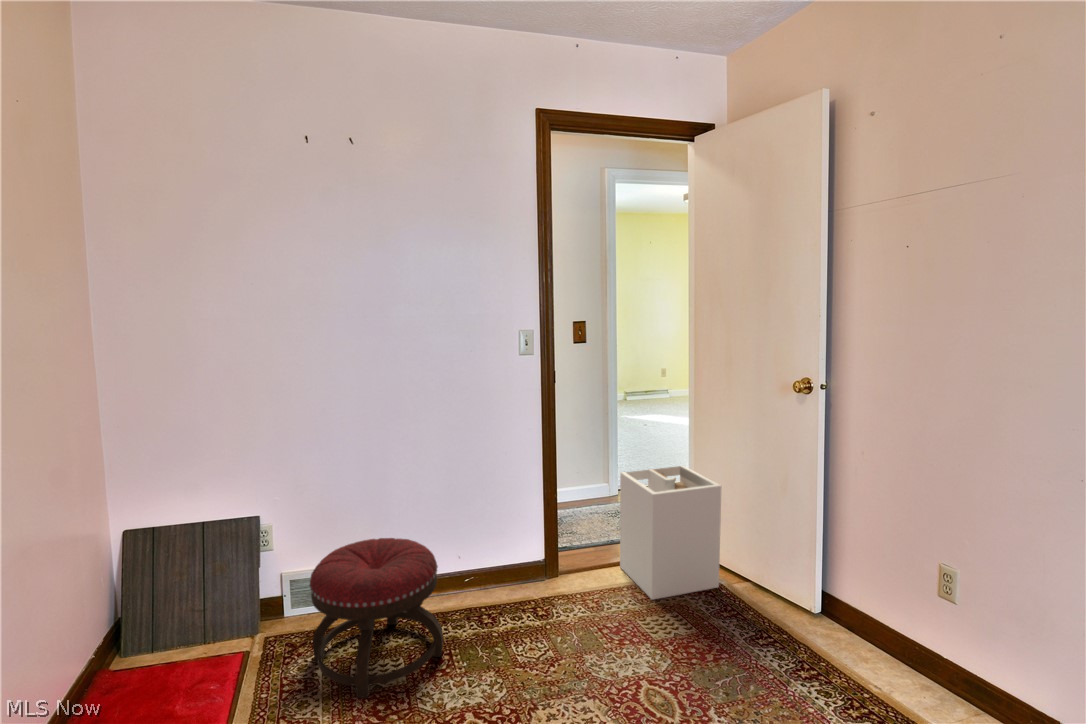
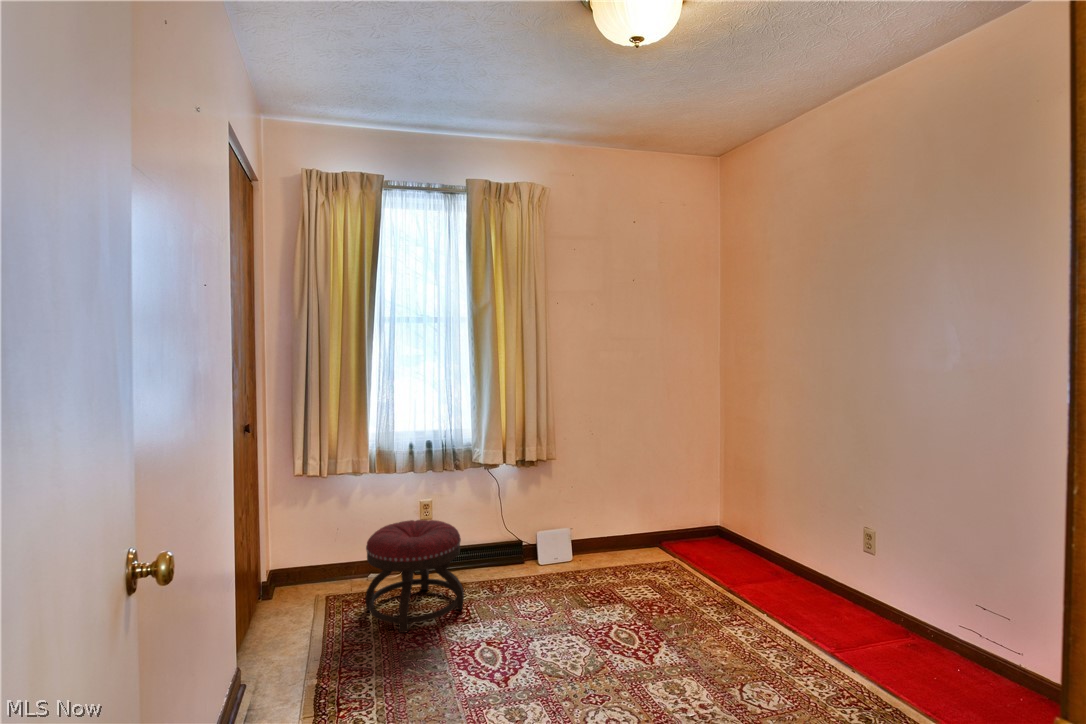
laundry hamper: present [620,466,721,599] -> none [604,475,681,577]

